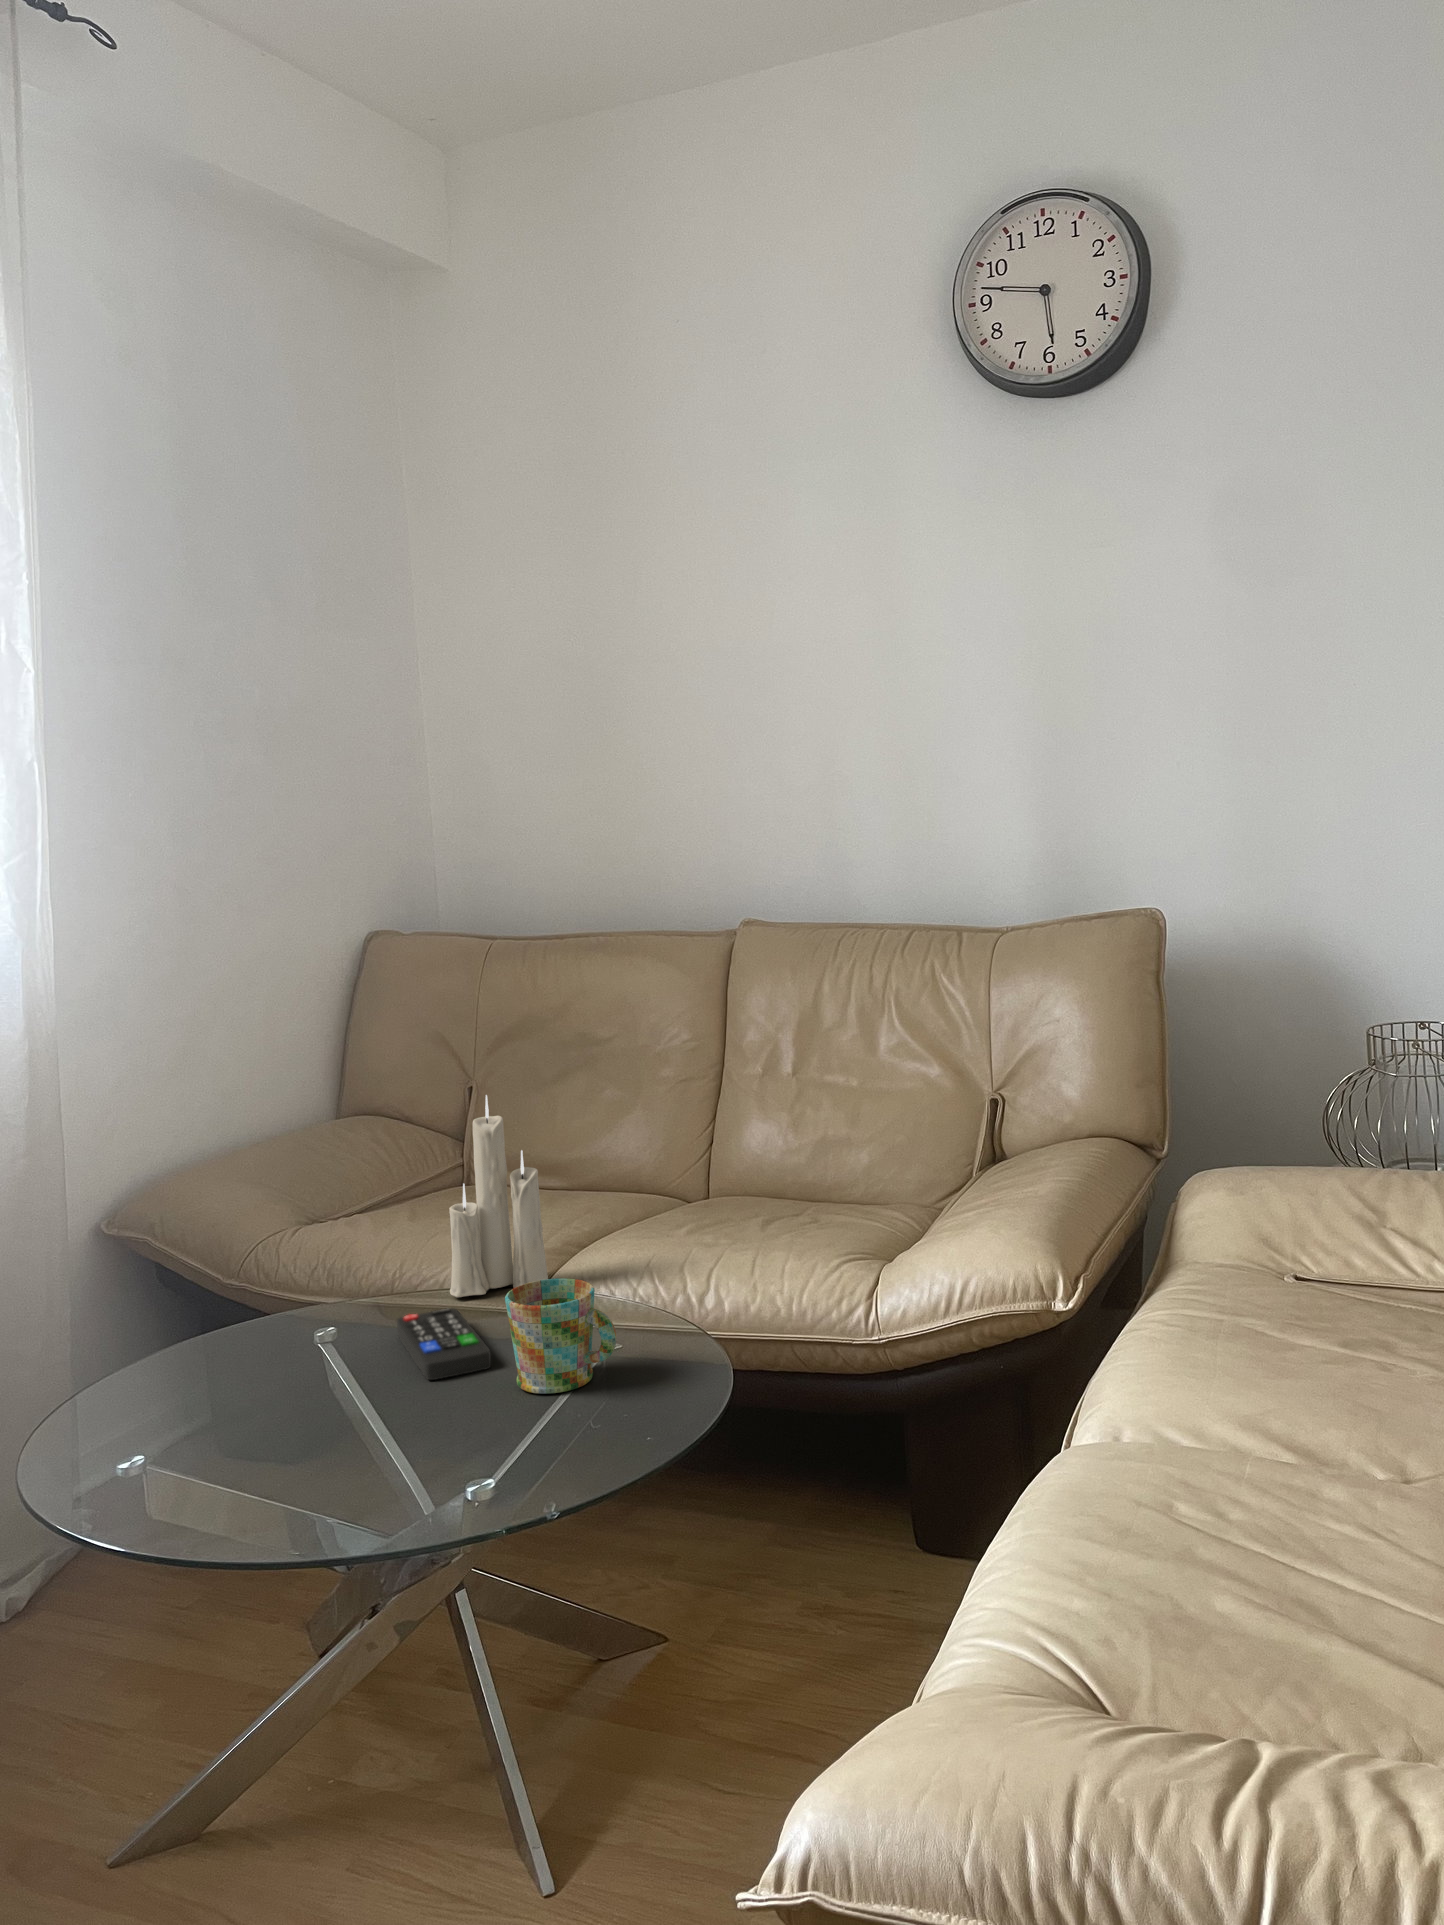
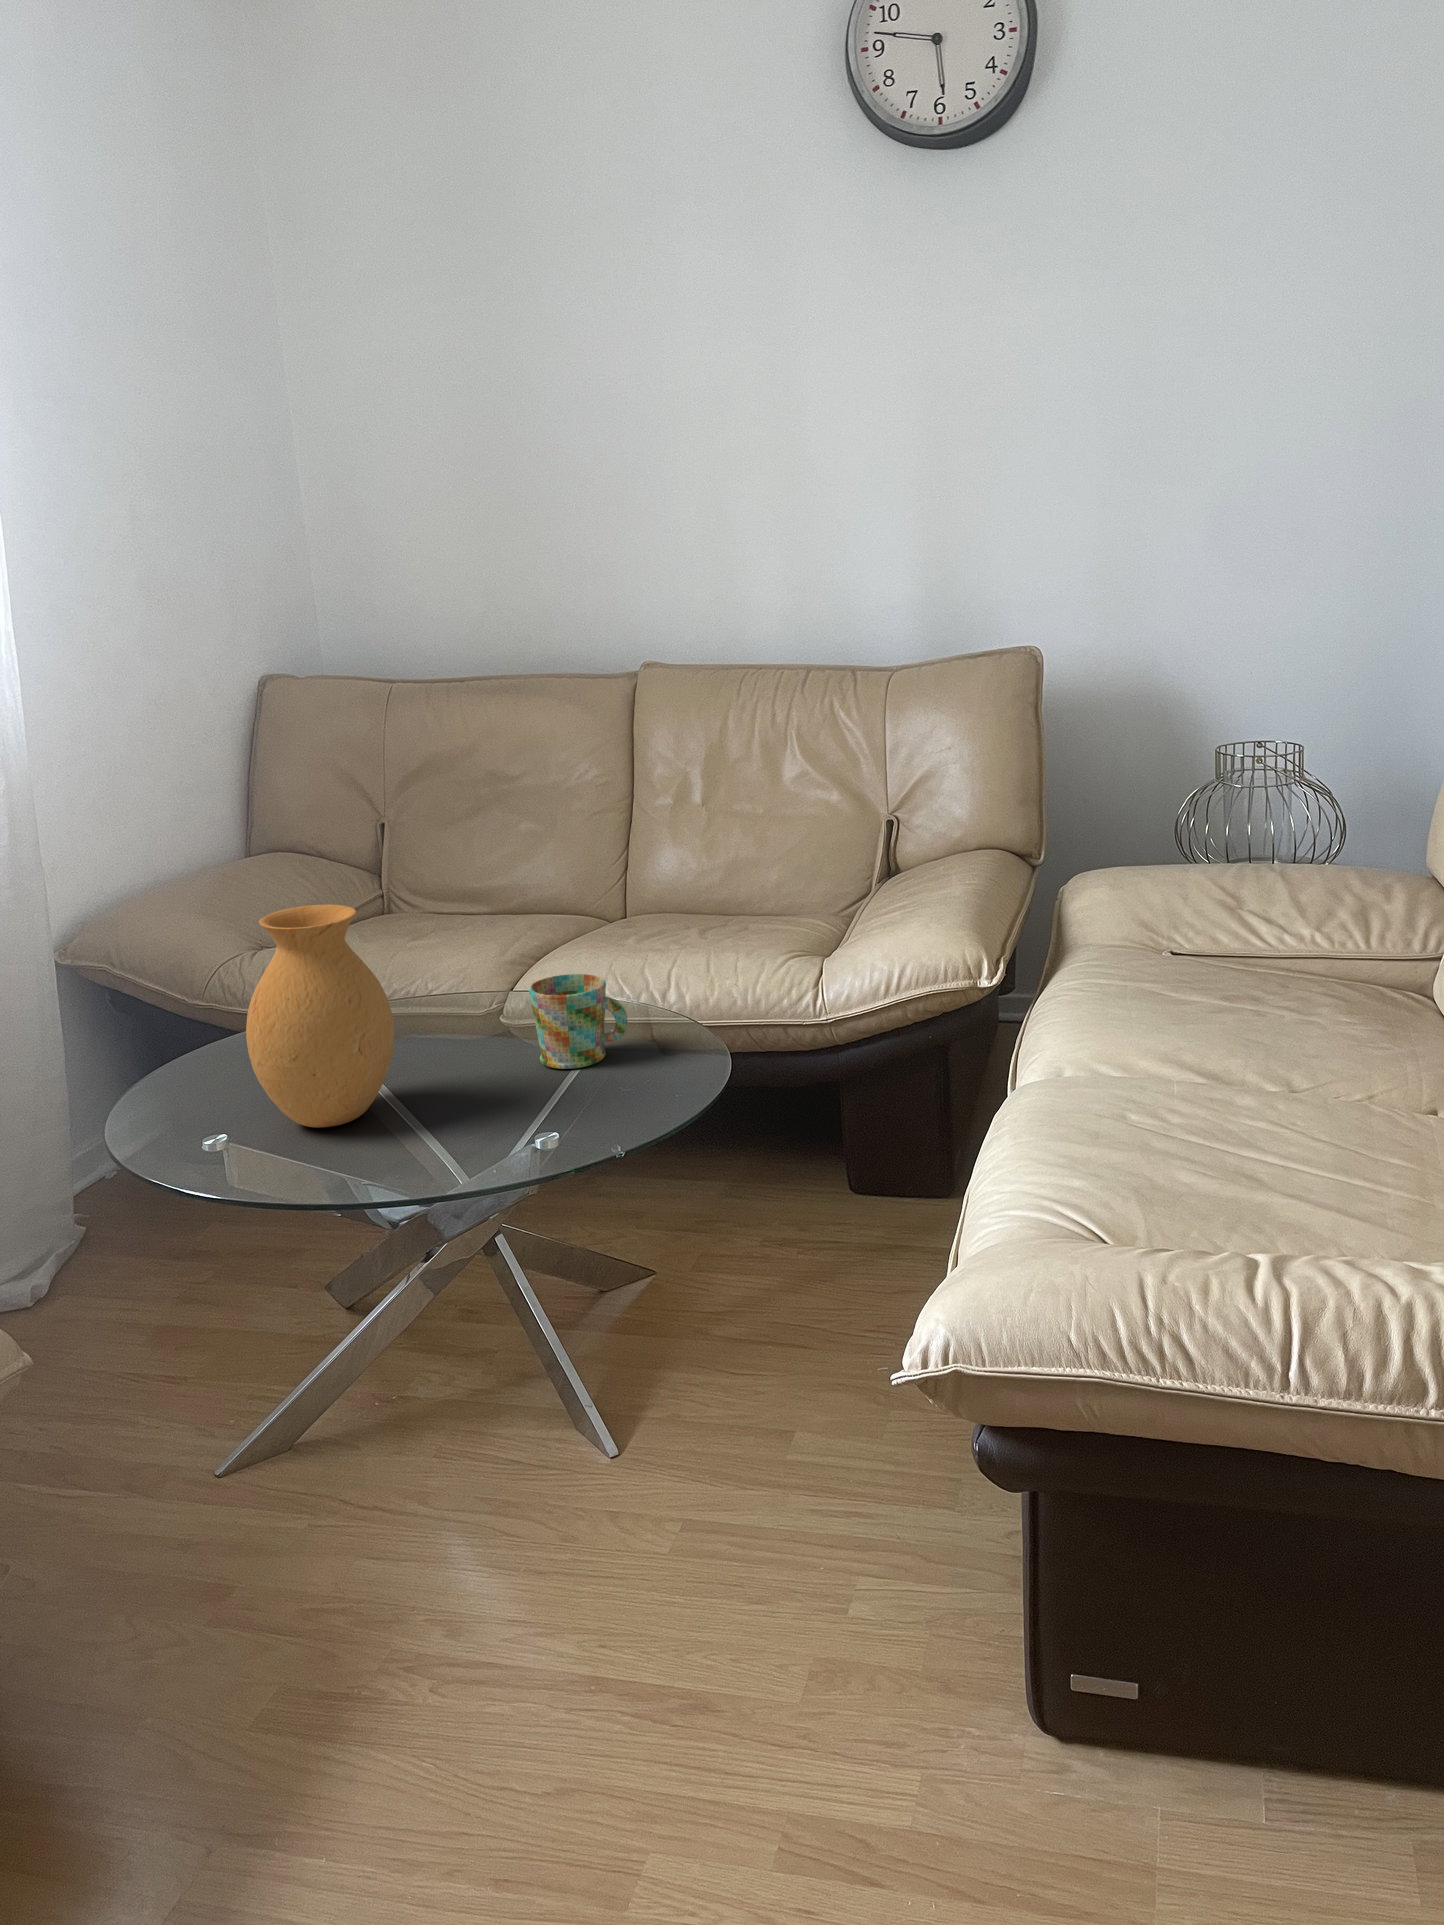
candle: present [449,1095,548,1297] -> none [436,811,525,1001]
vase: none [161,1191,334,1456] -> present [246,905,394,1127]
remote control: present [397,1308,491,1380] -> none [407,1008,509,1065]

